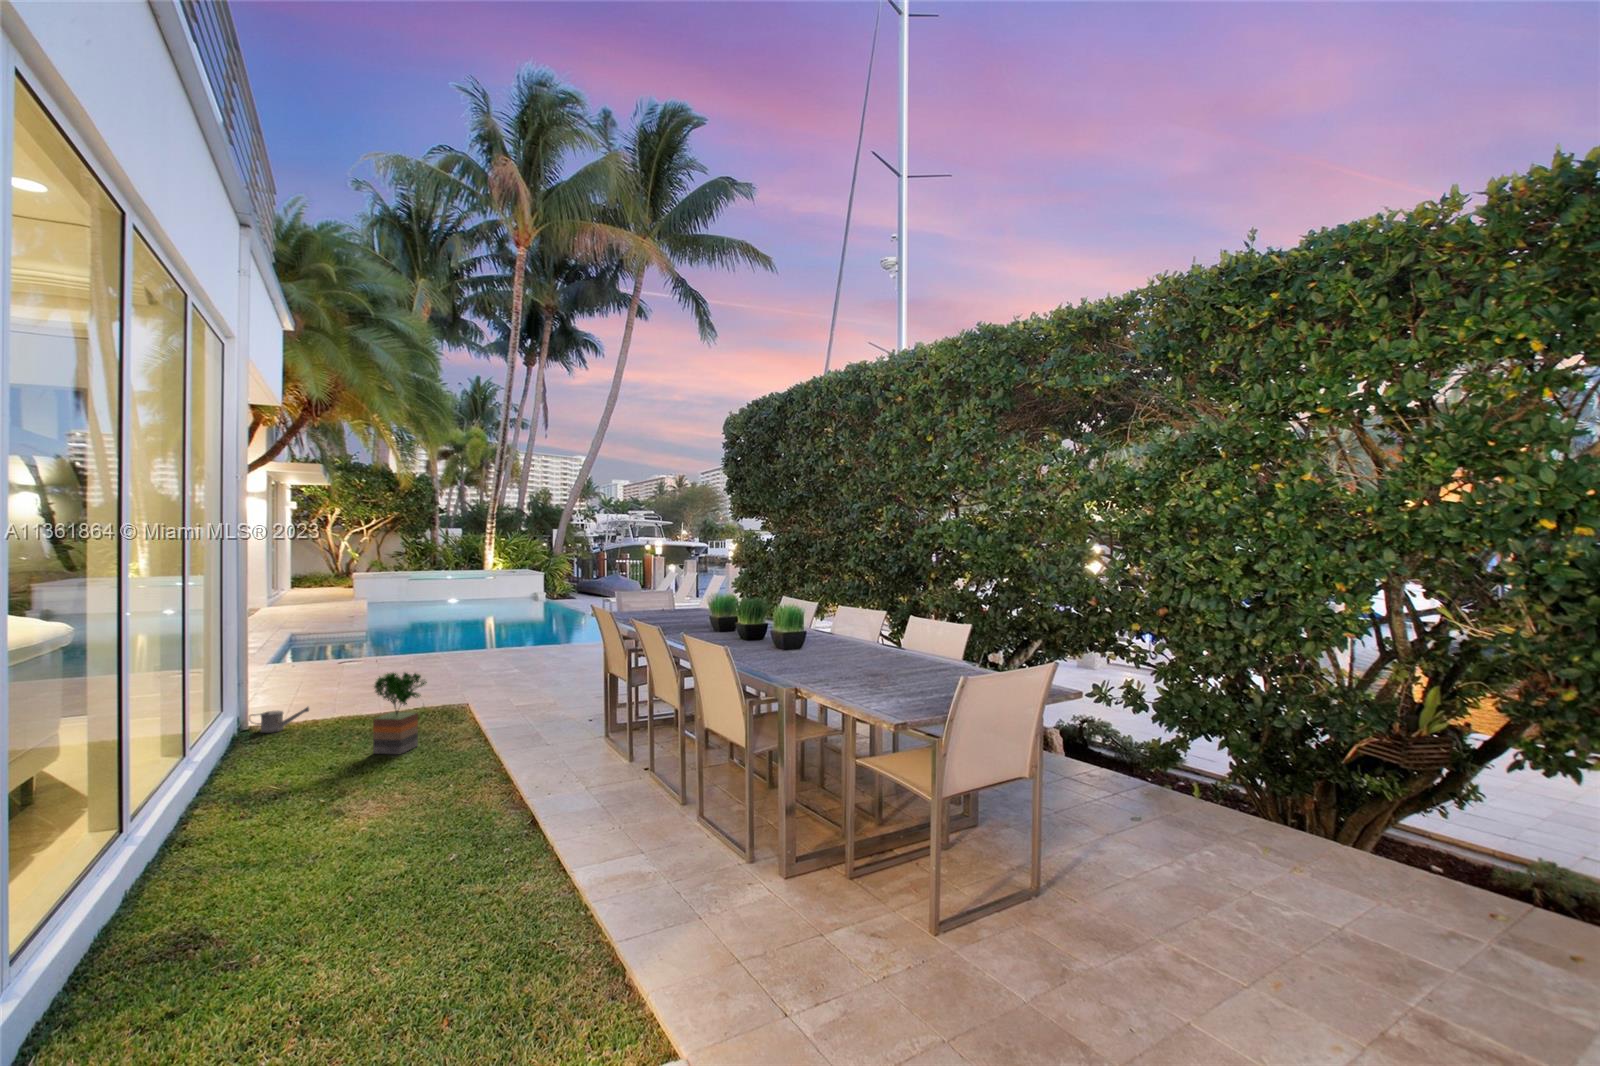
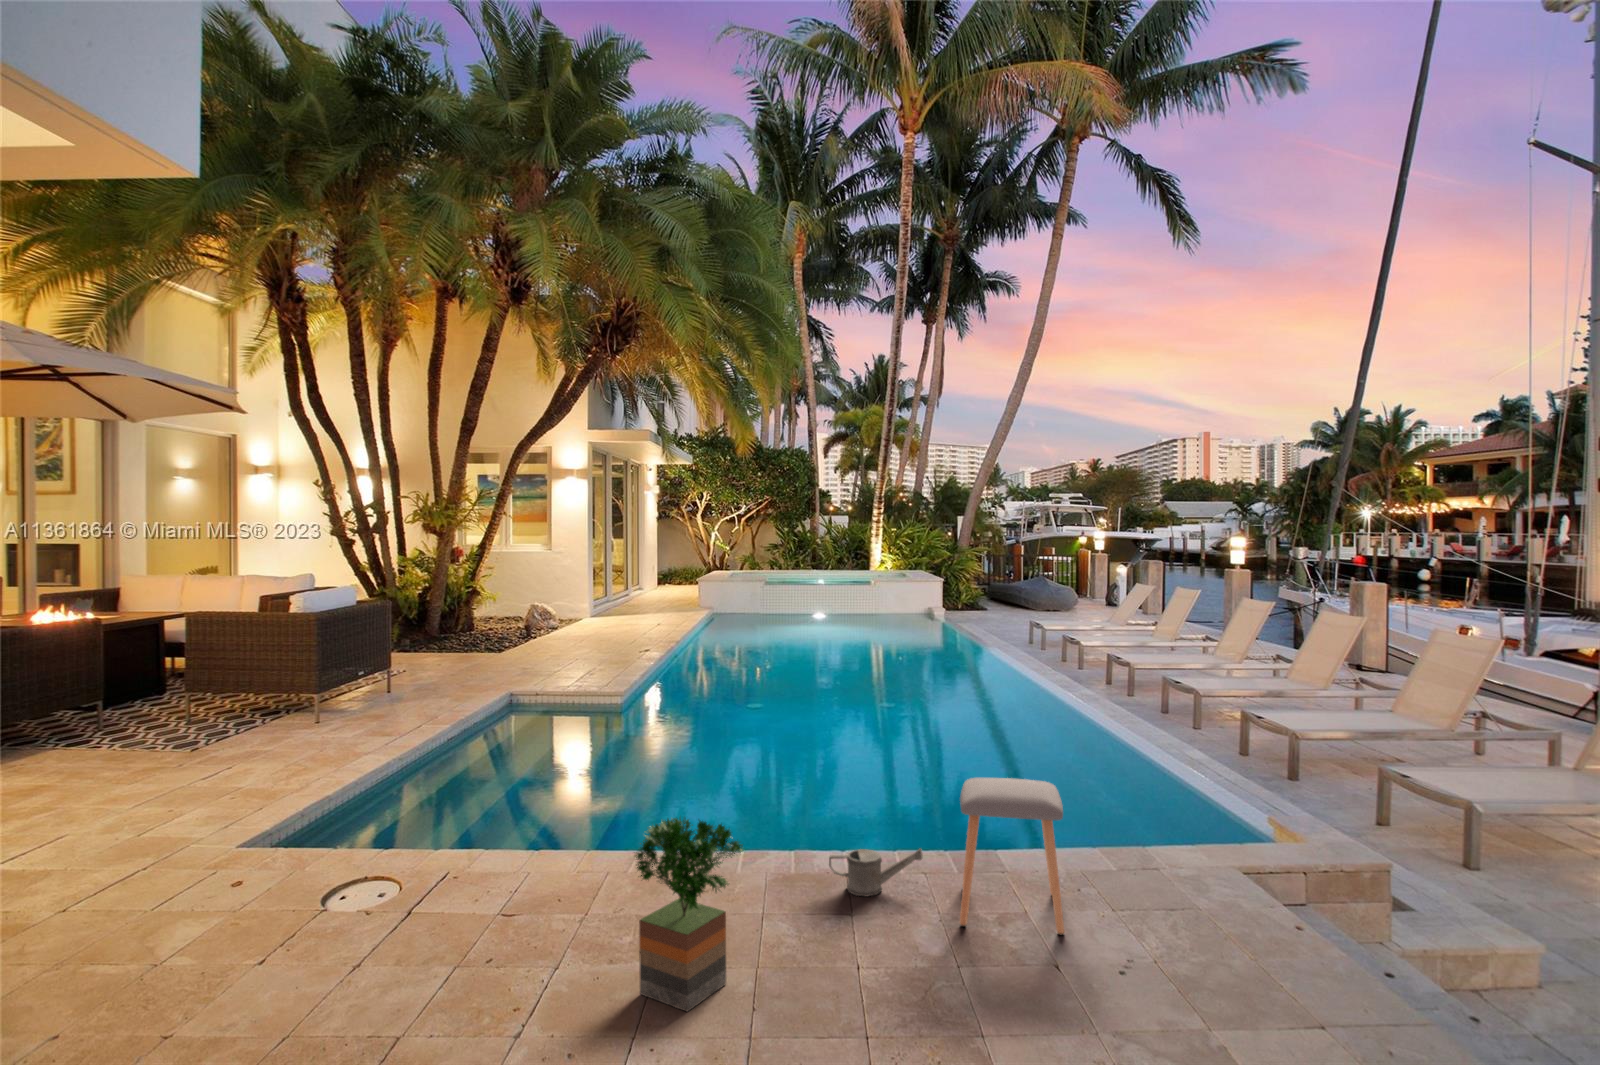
stool: none [533,654,582,720] -> present [960,778,1065,935]
watering can: present [249,707,309,733] -> present [829,849,922,896]

